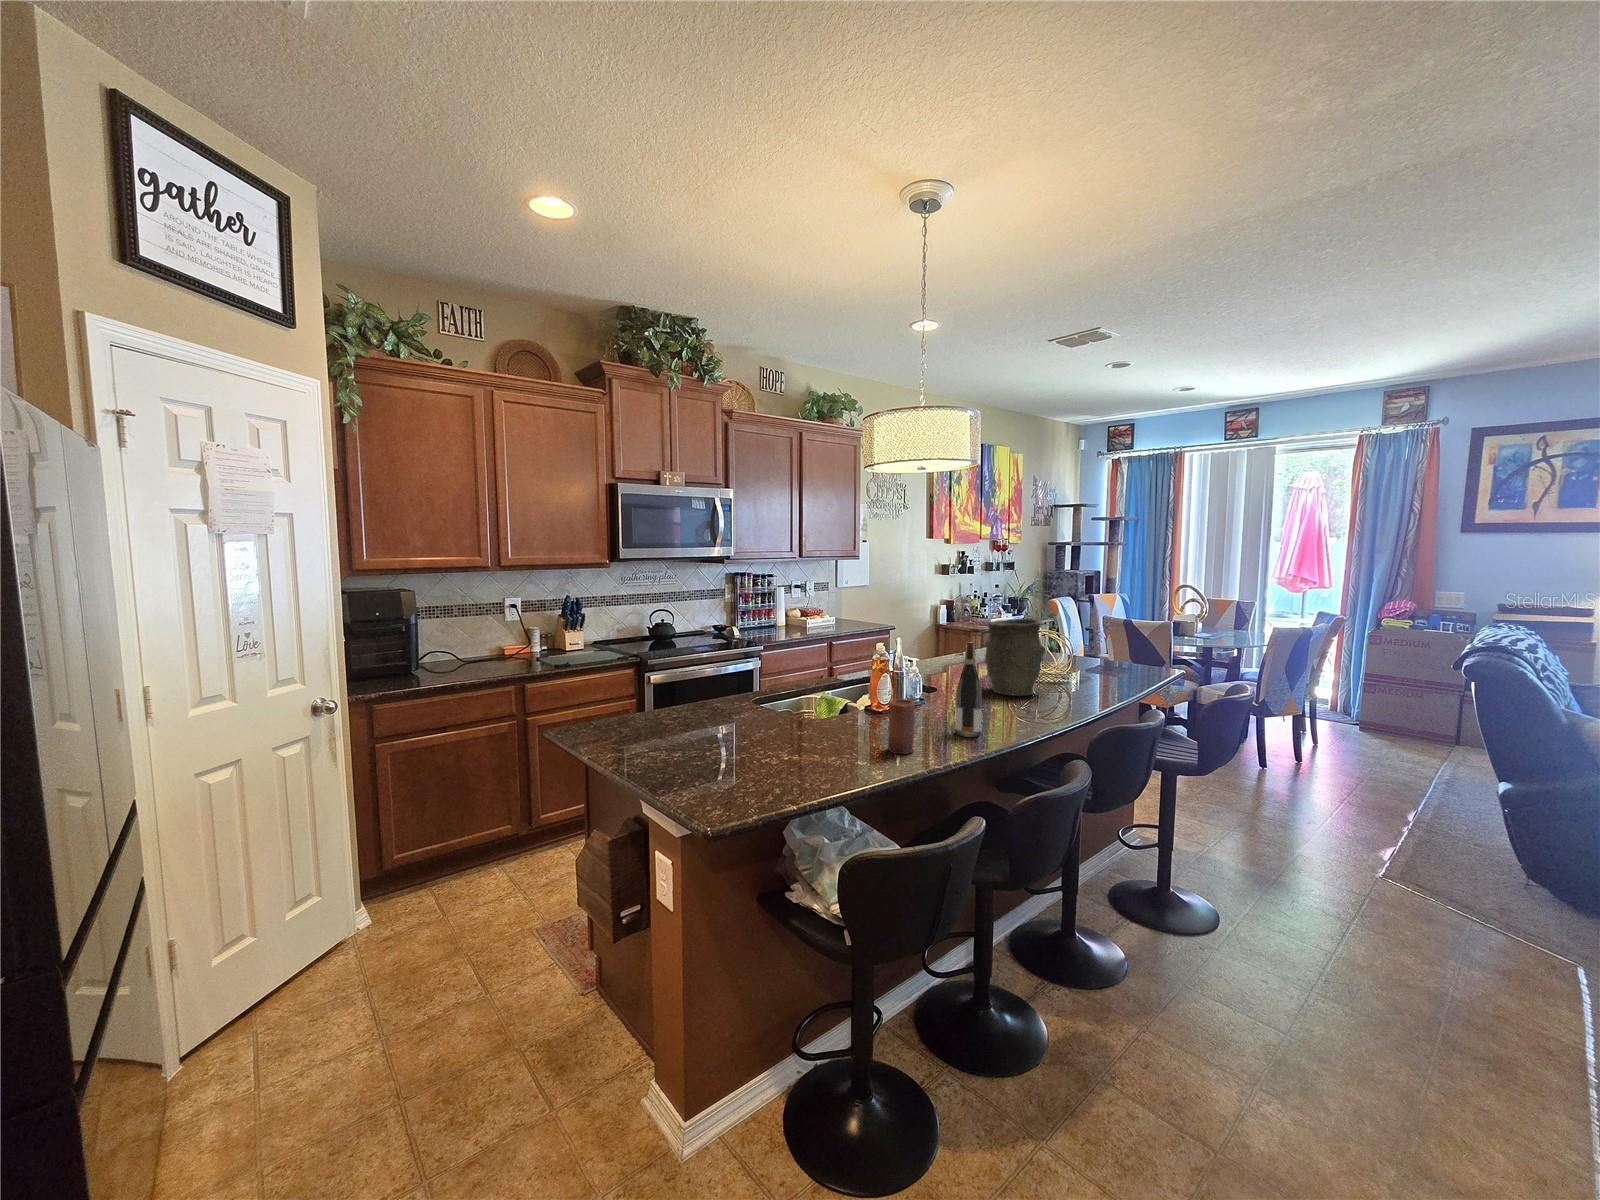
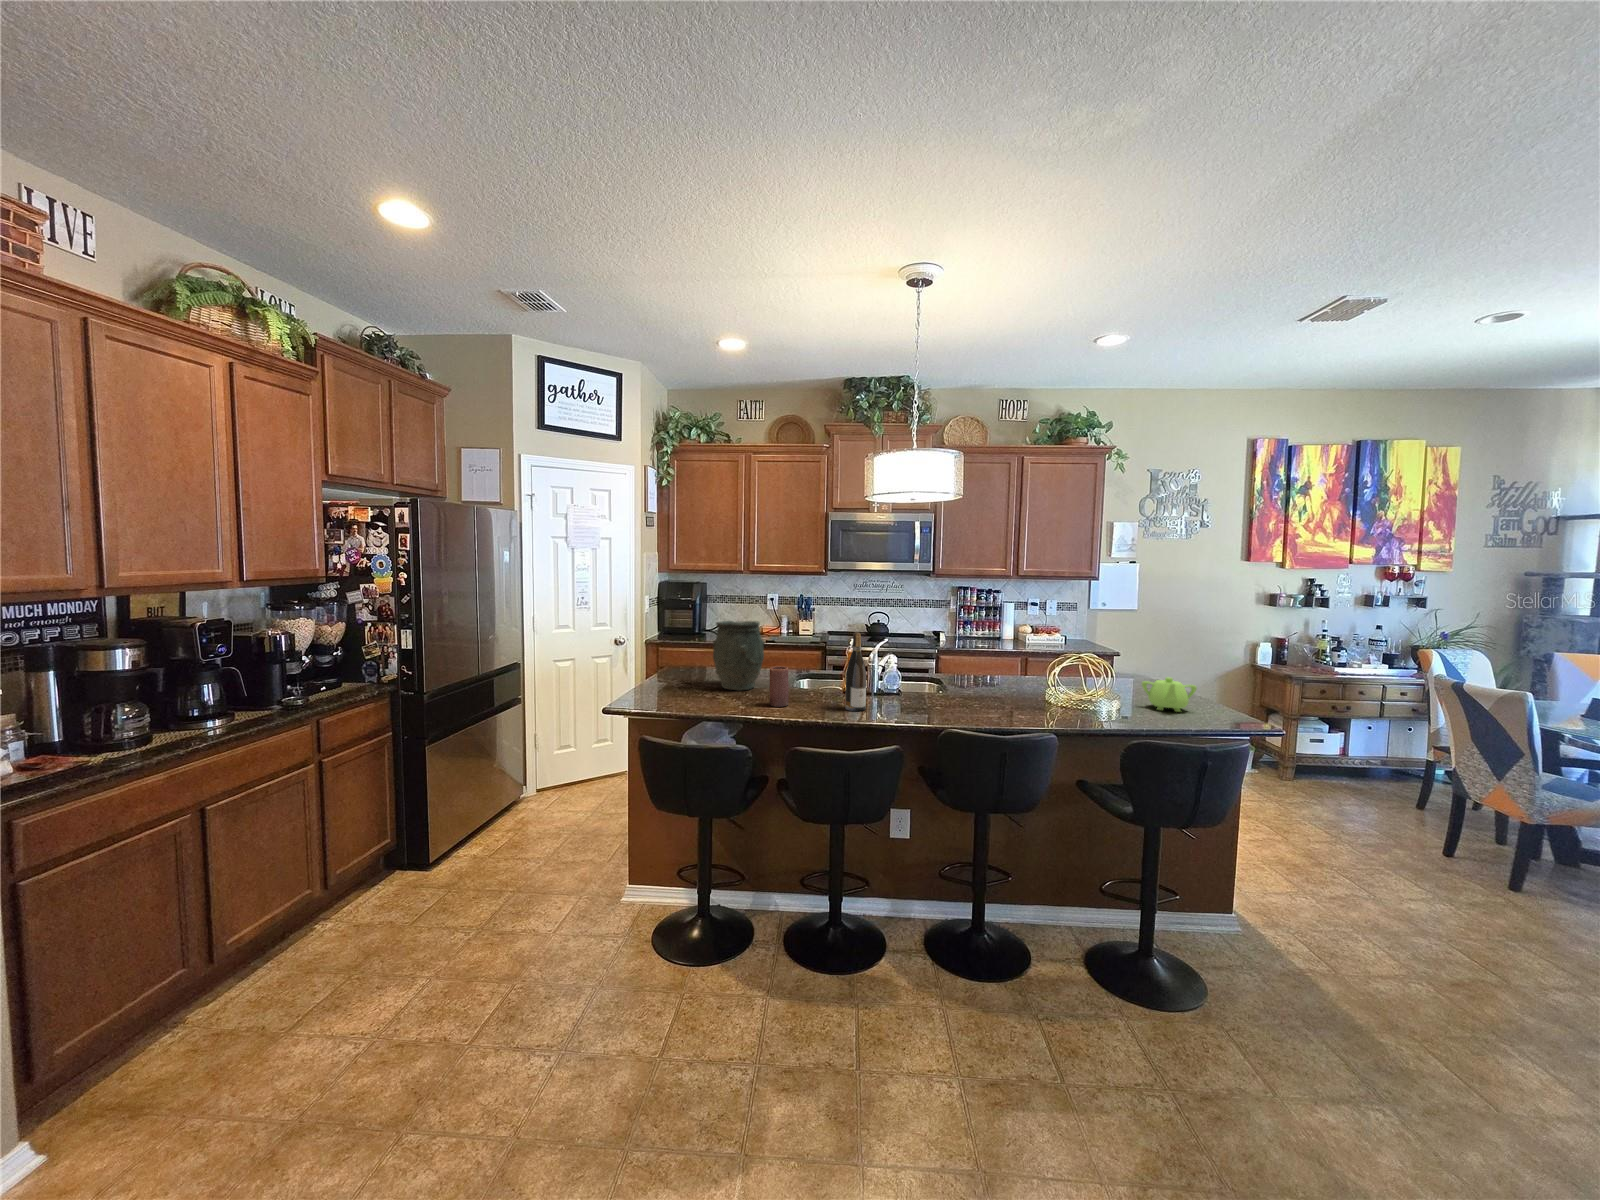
vase: present [985,619,1046,696] -> present [713,621,764,690]
teapot: none [1085,648,1122,678] -> present [1142,677,1197,712]

